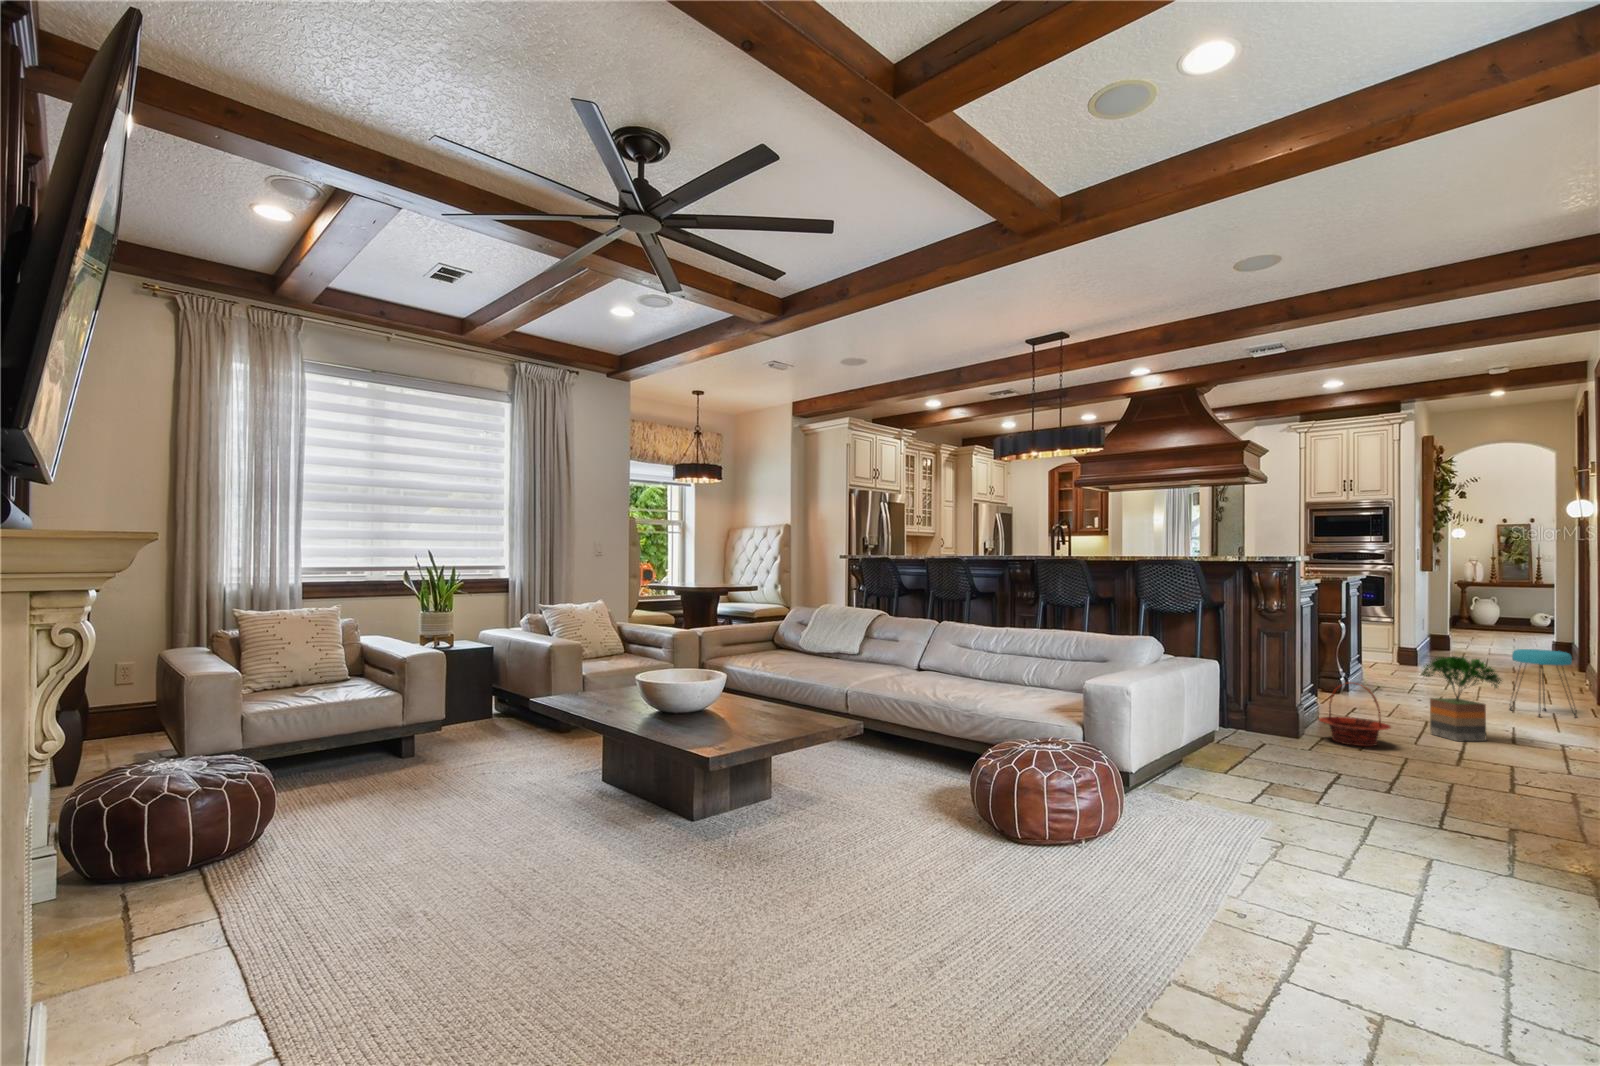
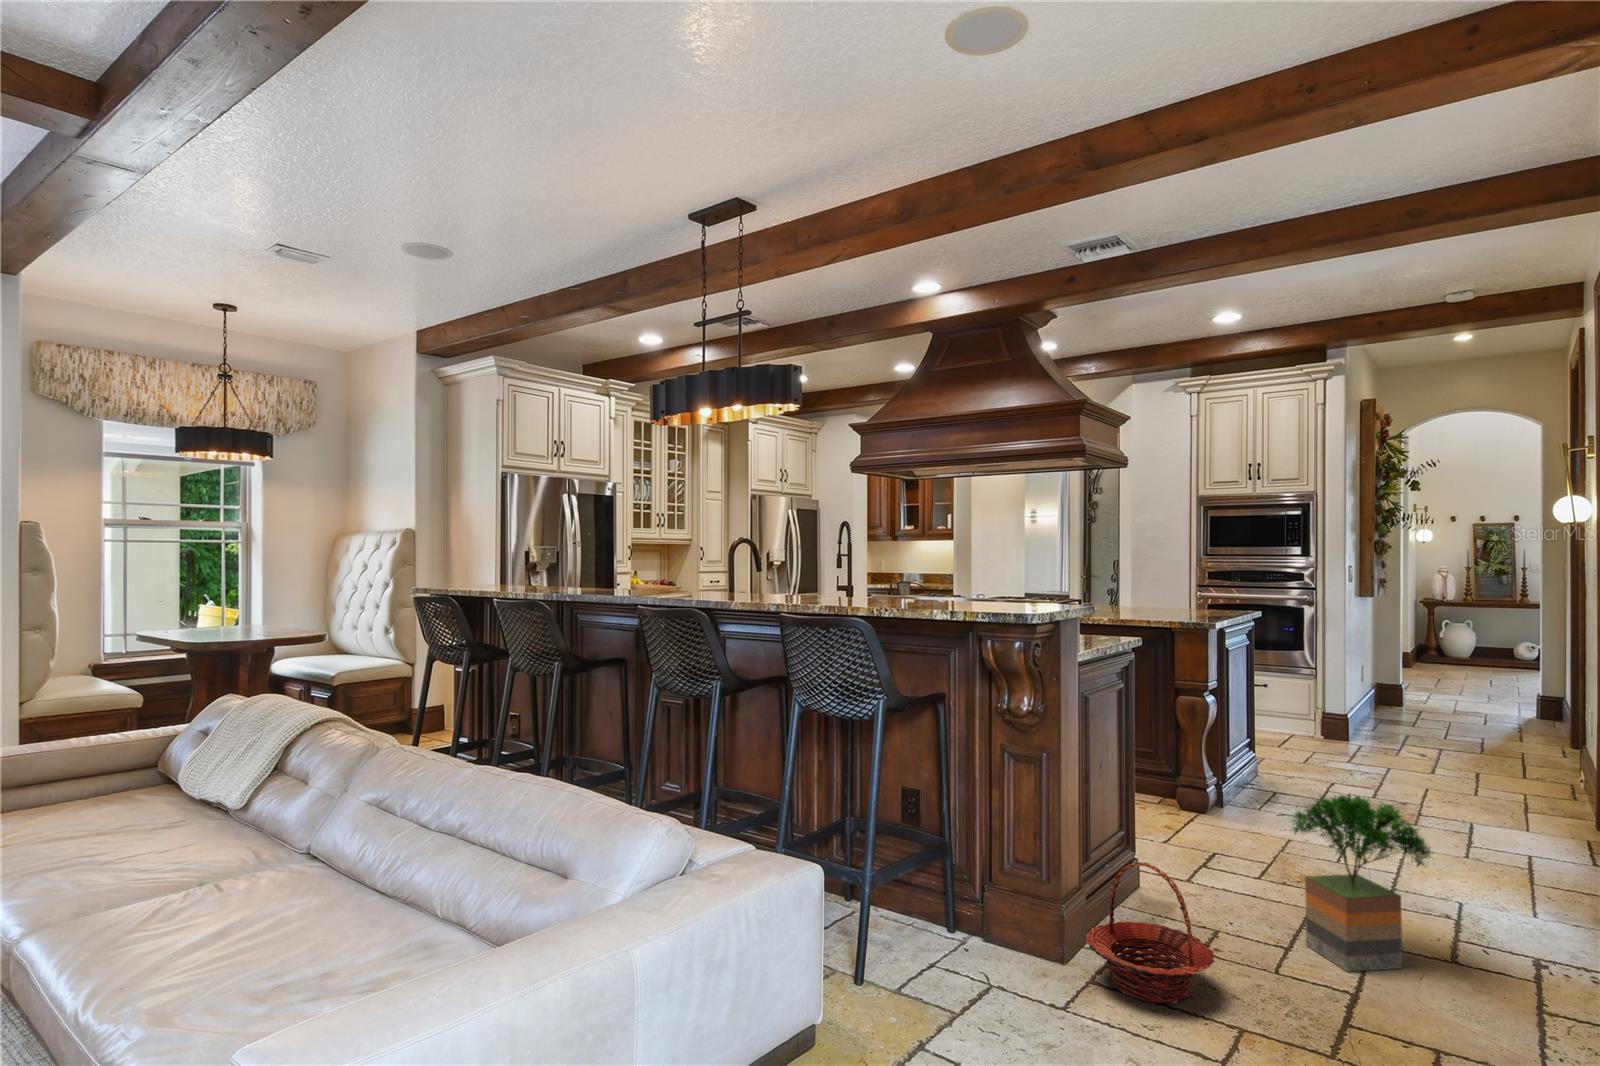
stool: present [1510,649,1577,717] -> none [1458,750,1569,876]

